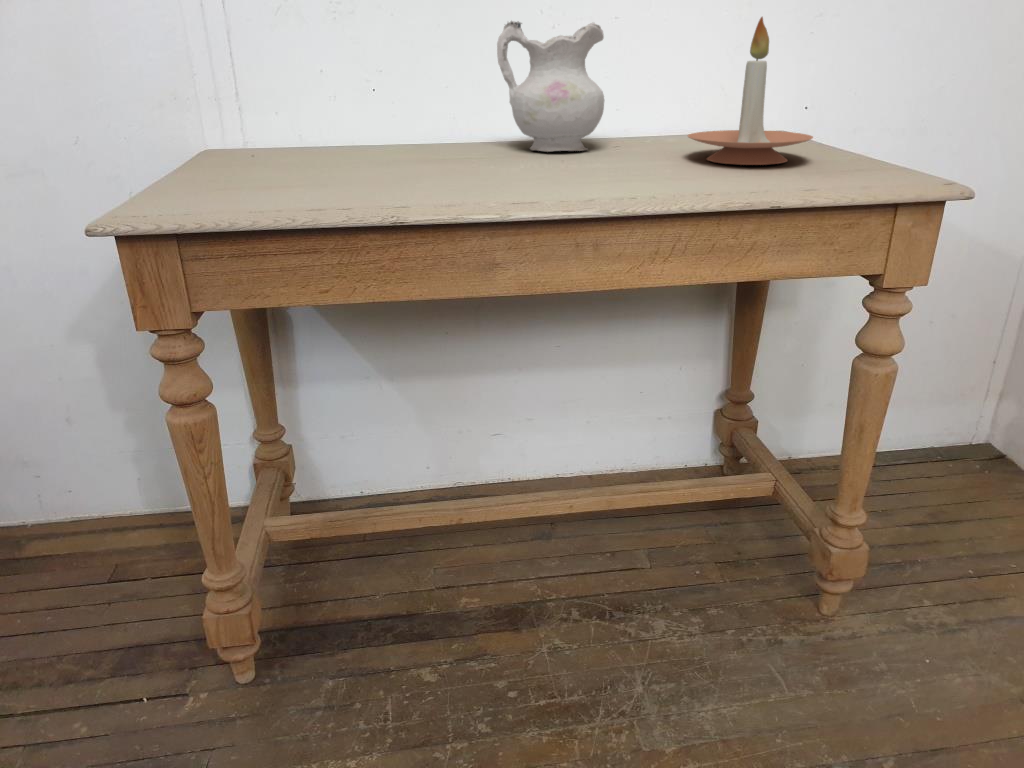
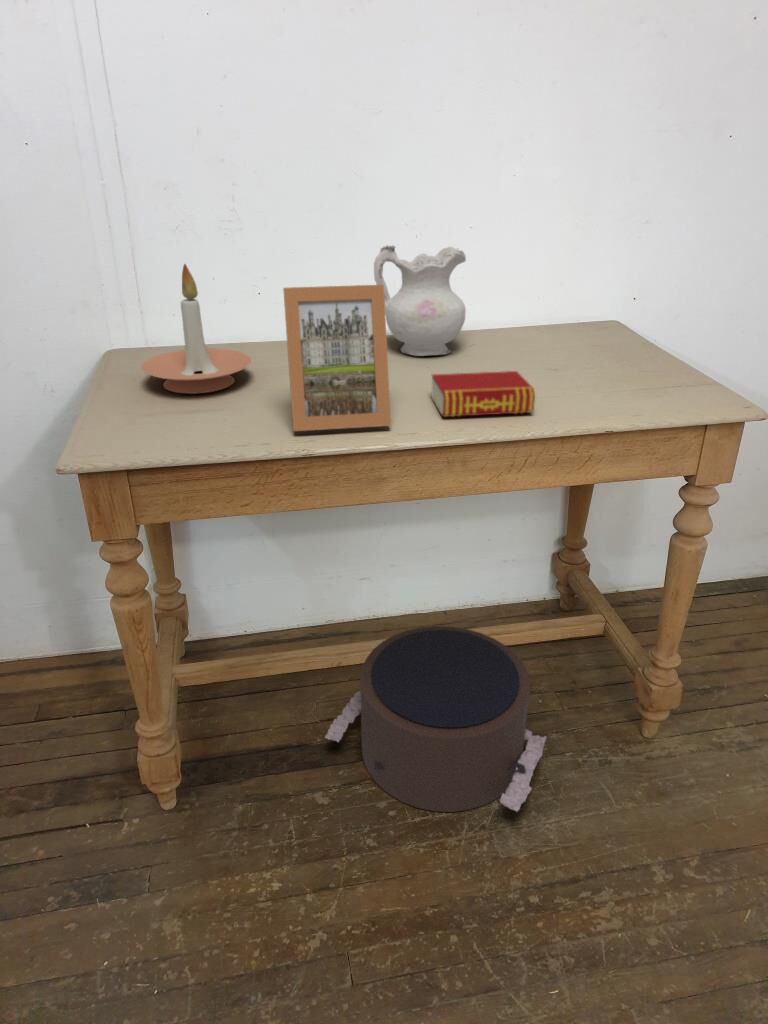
candle holder: present [688,17,813,165] -> present [141,264,251,394]
picture frame: none [372,20,503,200] -> present [283,285,391,431]
book: none [558,147,682,190] -> present [431,371,535,417]
pouf: none [435,478,703,695] -> present [325,626,546,812]

